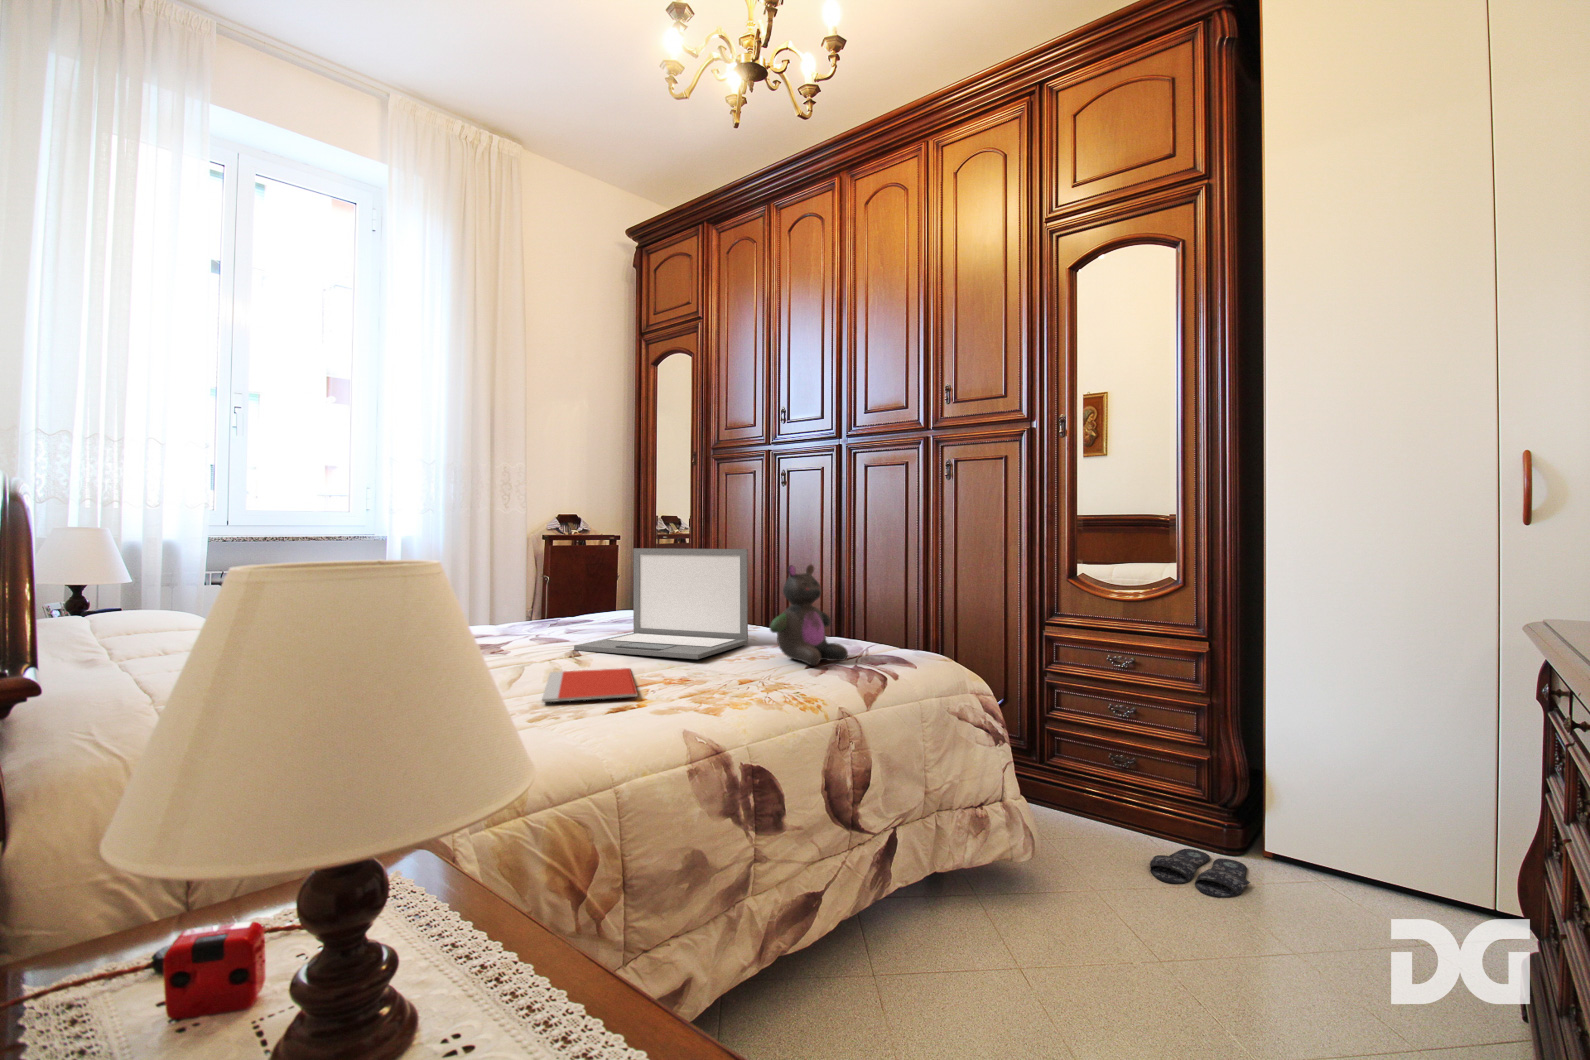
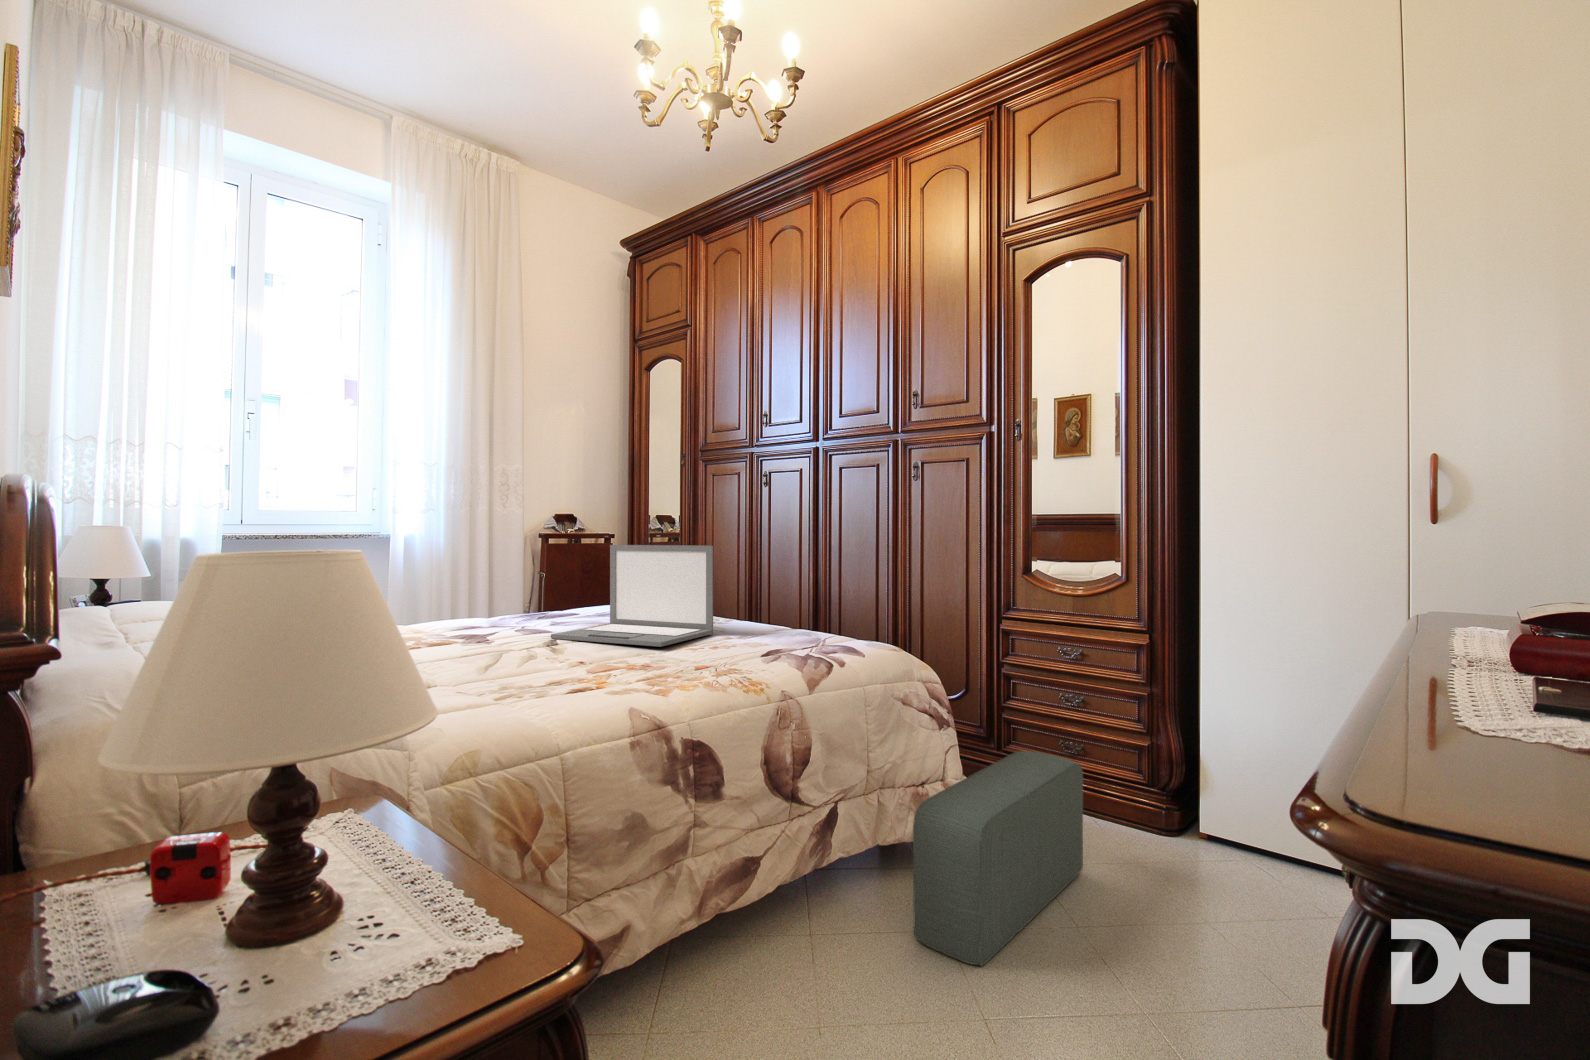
stuffed bear: present [770,565,848,665] -> none [727,560,800,653]
notebook: present [542,668,638,702] -> none [508,654,597,683]
pouf: none [983,768,1150,1010] -> present [913,751,1083,966]
slippers: present [1150,849,1250,898] -> none [1089,829,1181,872]

